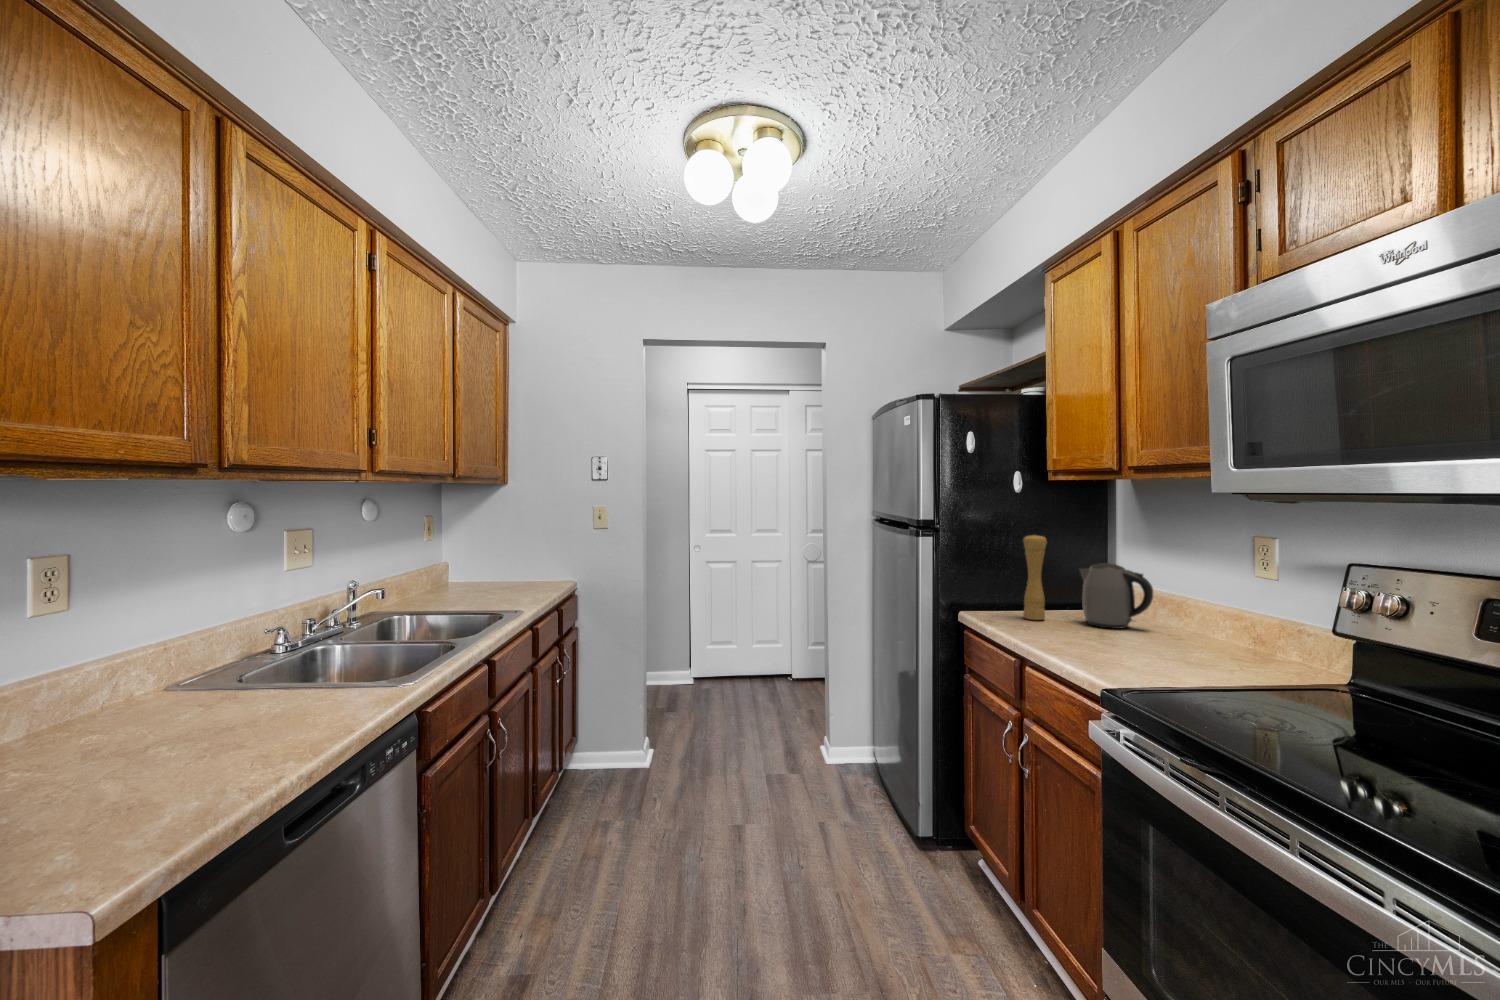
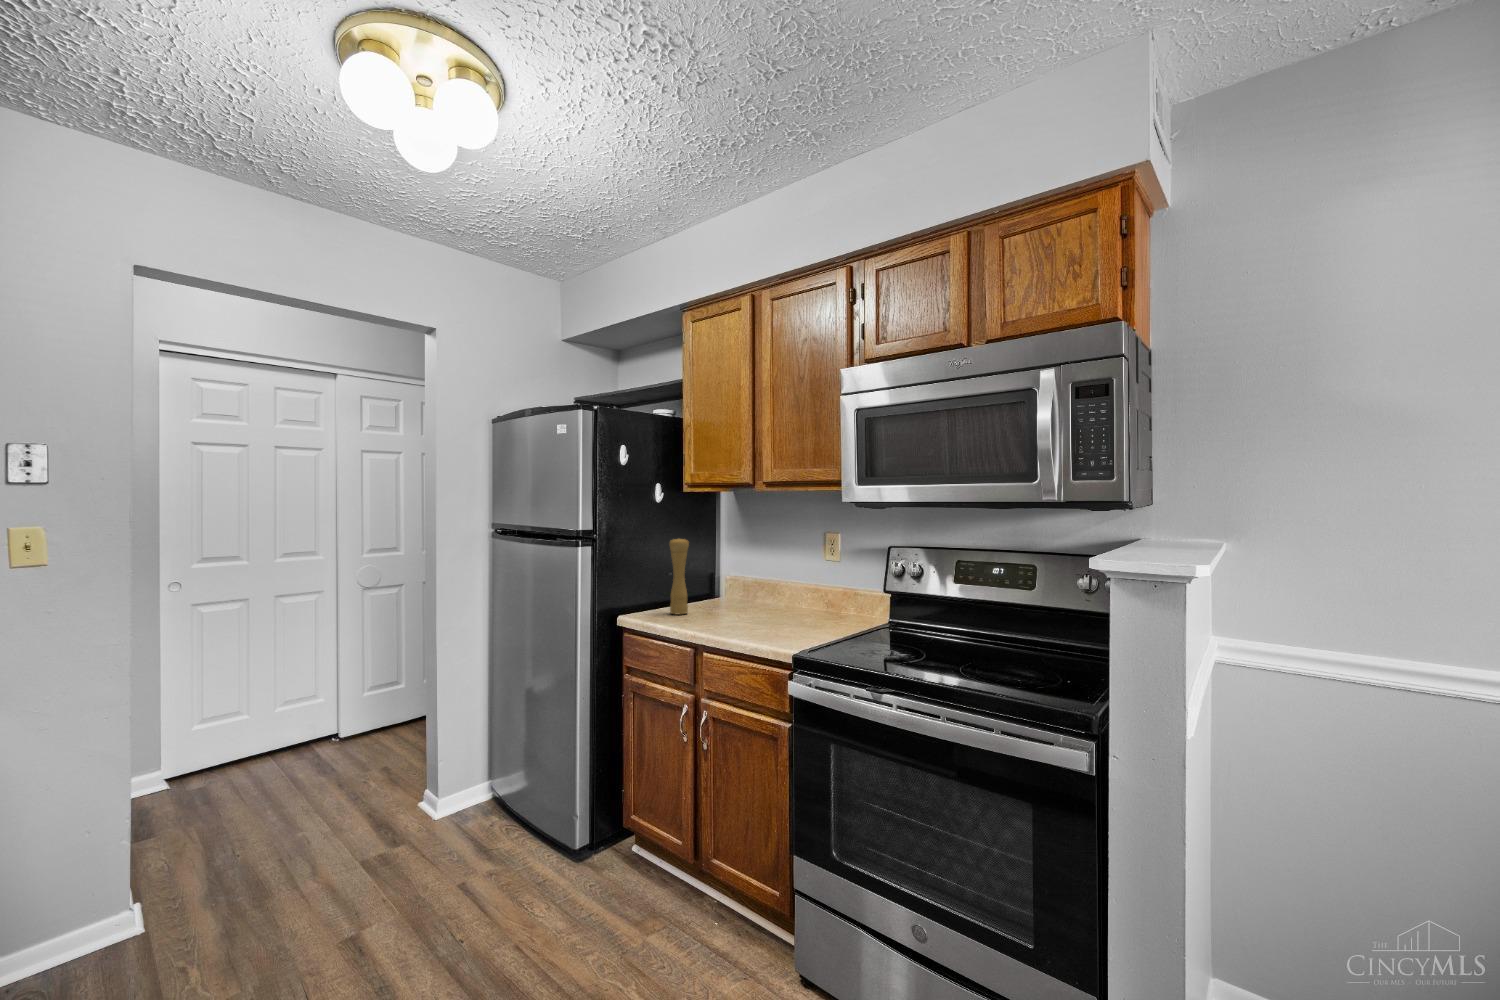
kettle: present [1080,563,1153,629] -> none [711,559,764,613]

